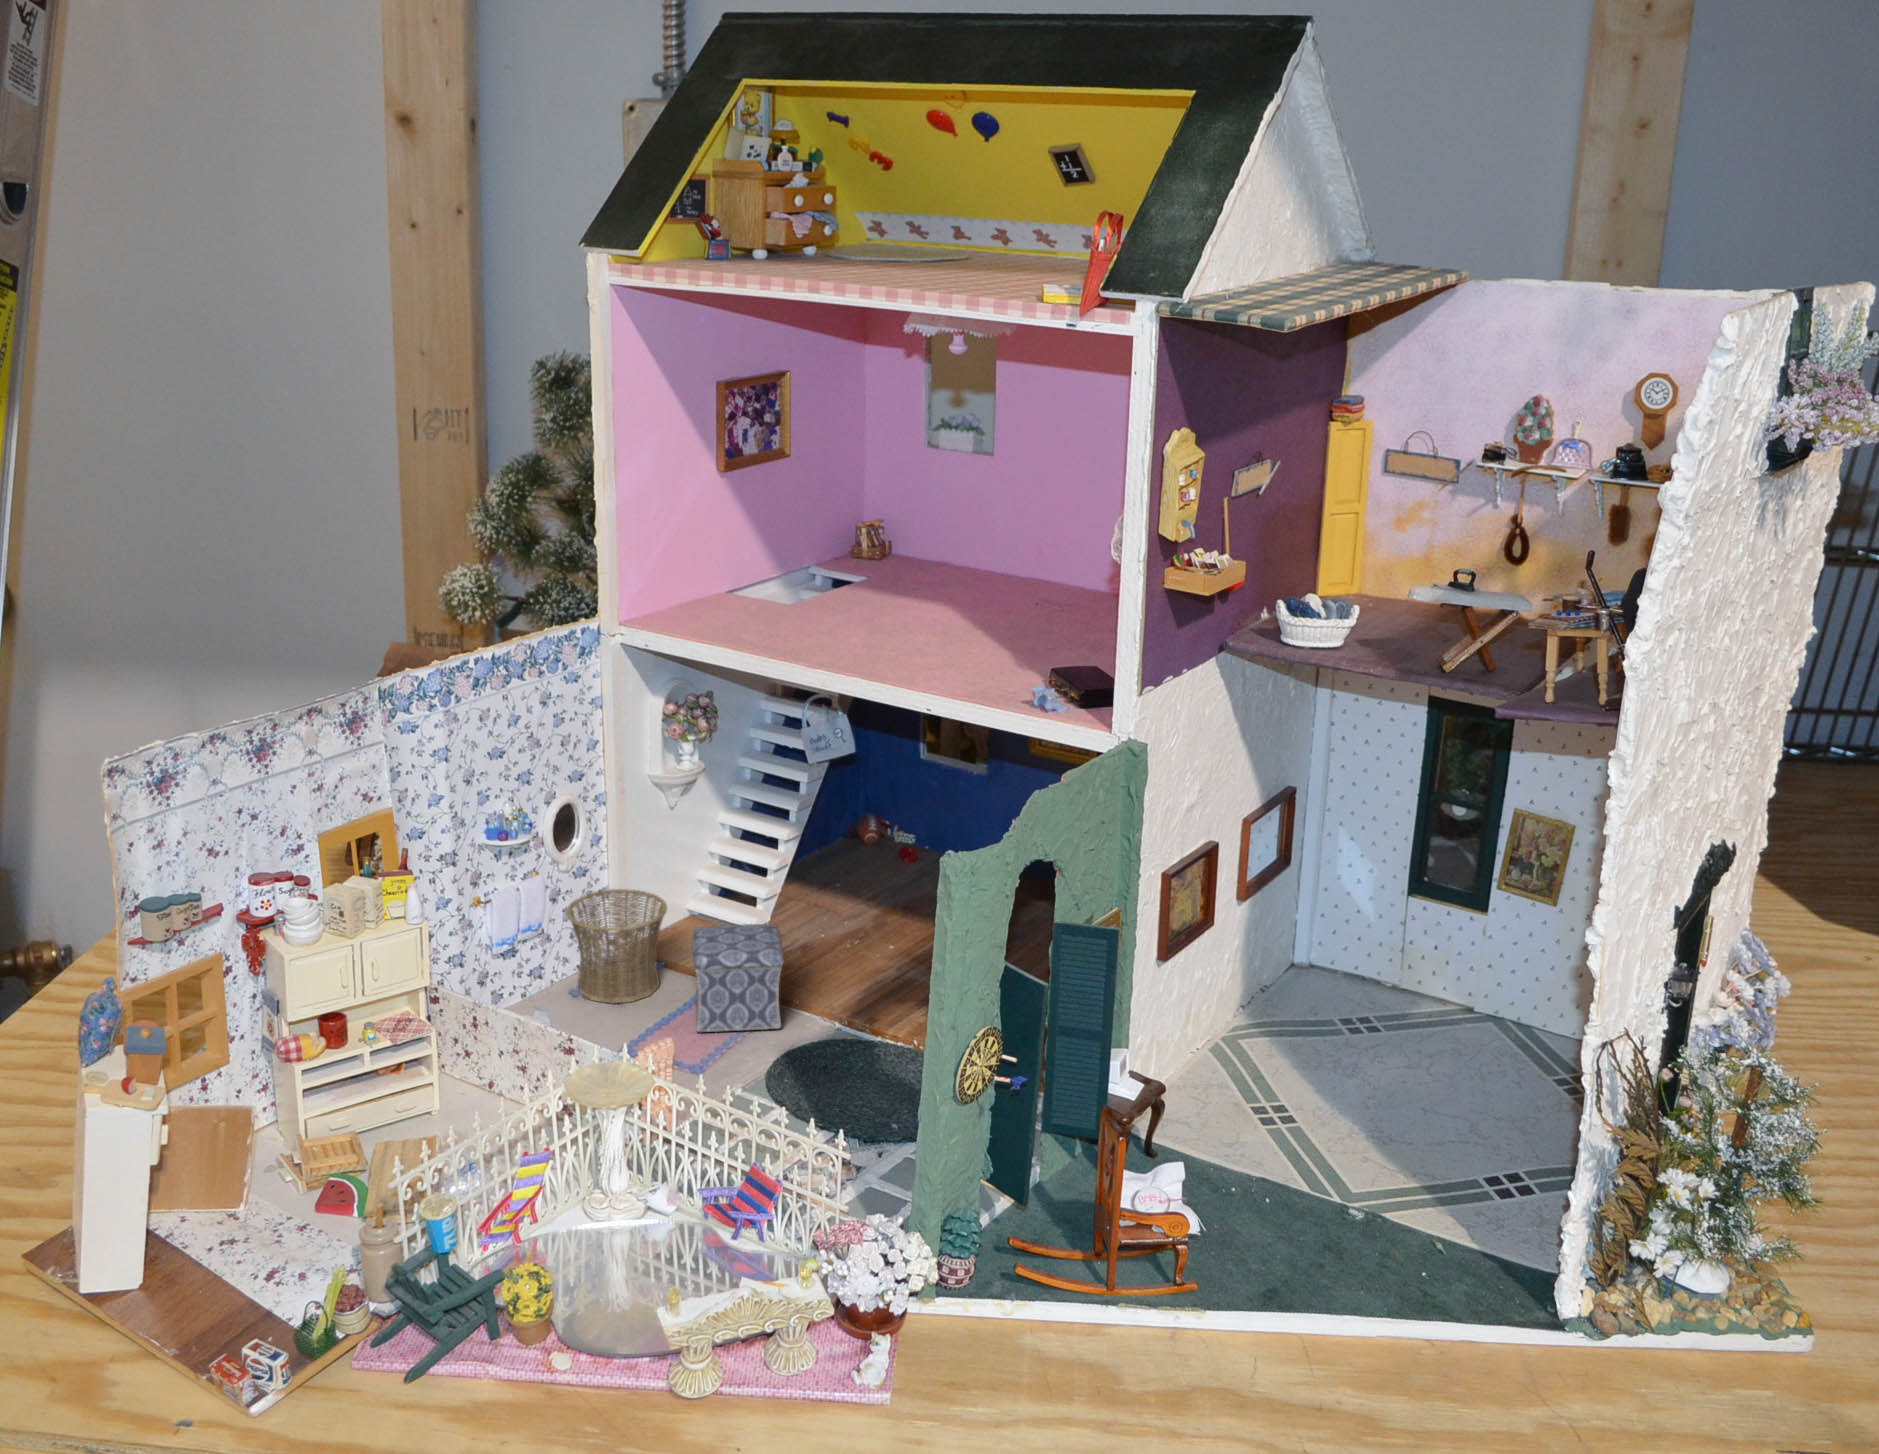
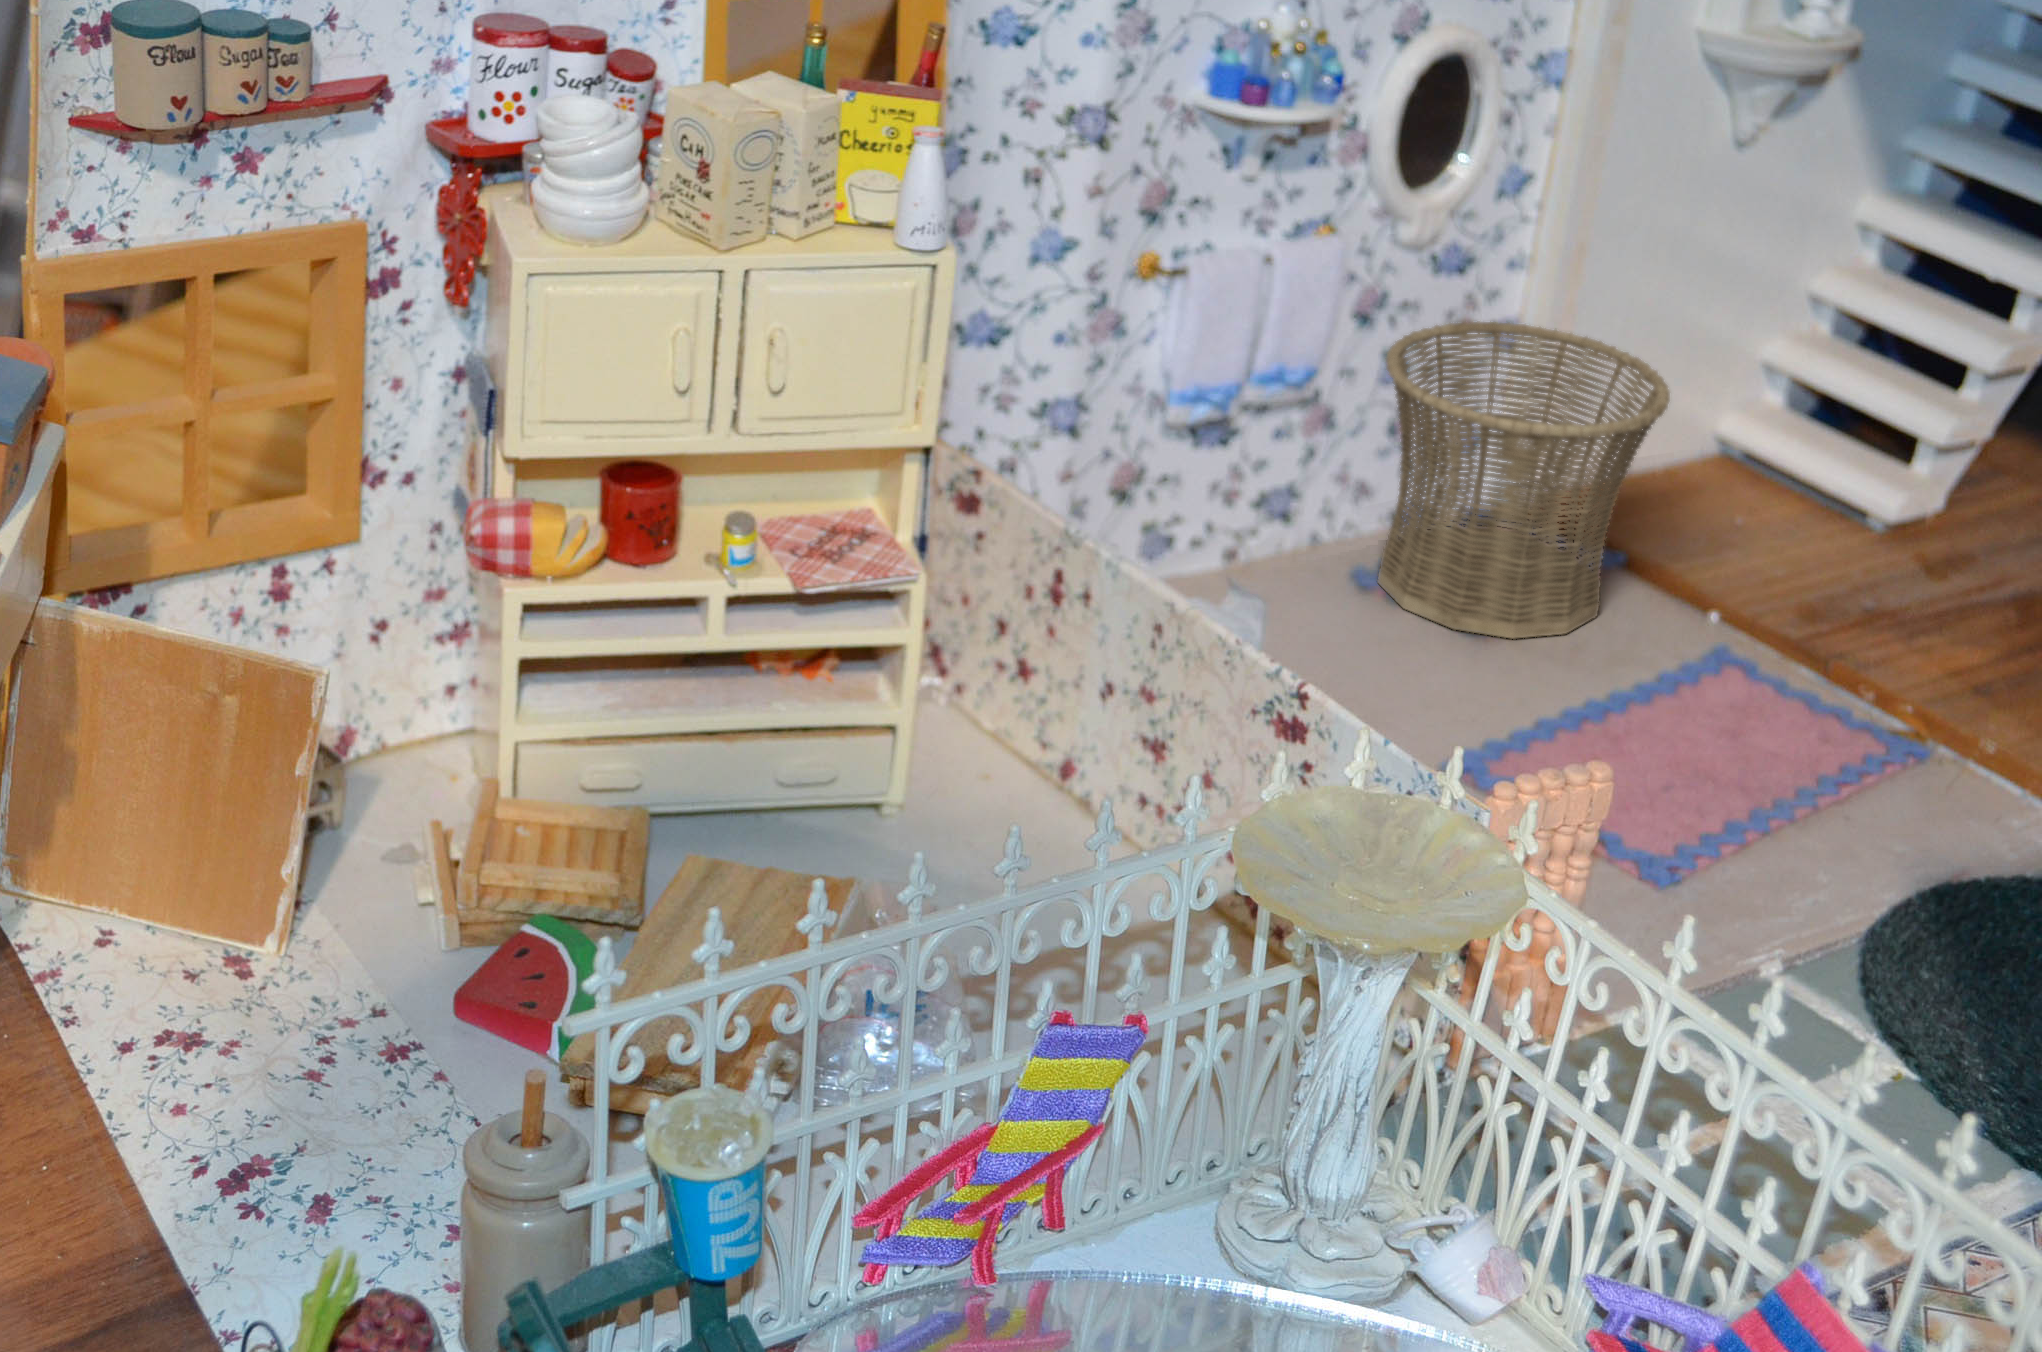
ottoman: present [693,924,784,1033] -> none [1678,472,1994,816]

